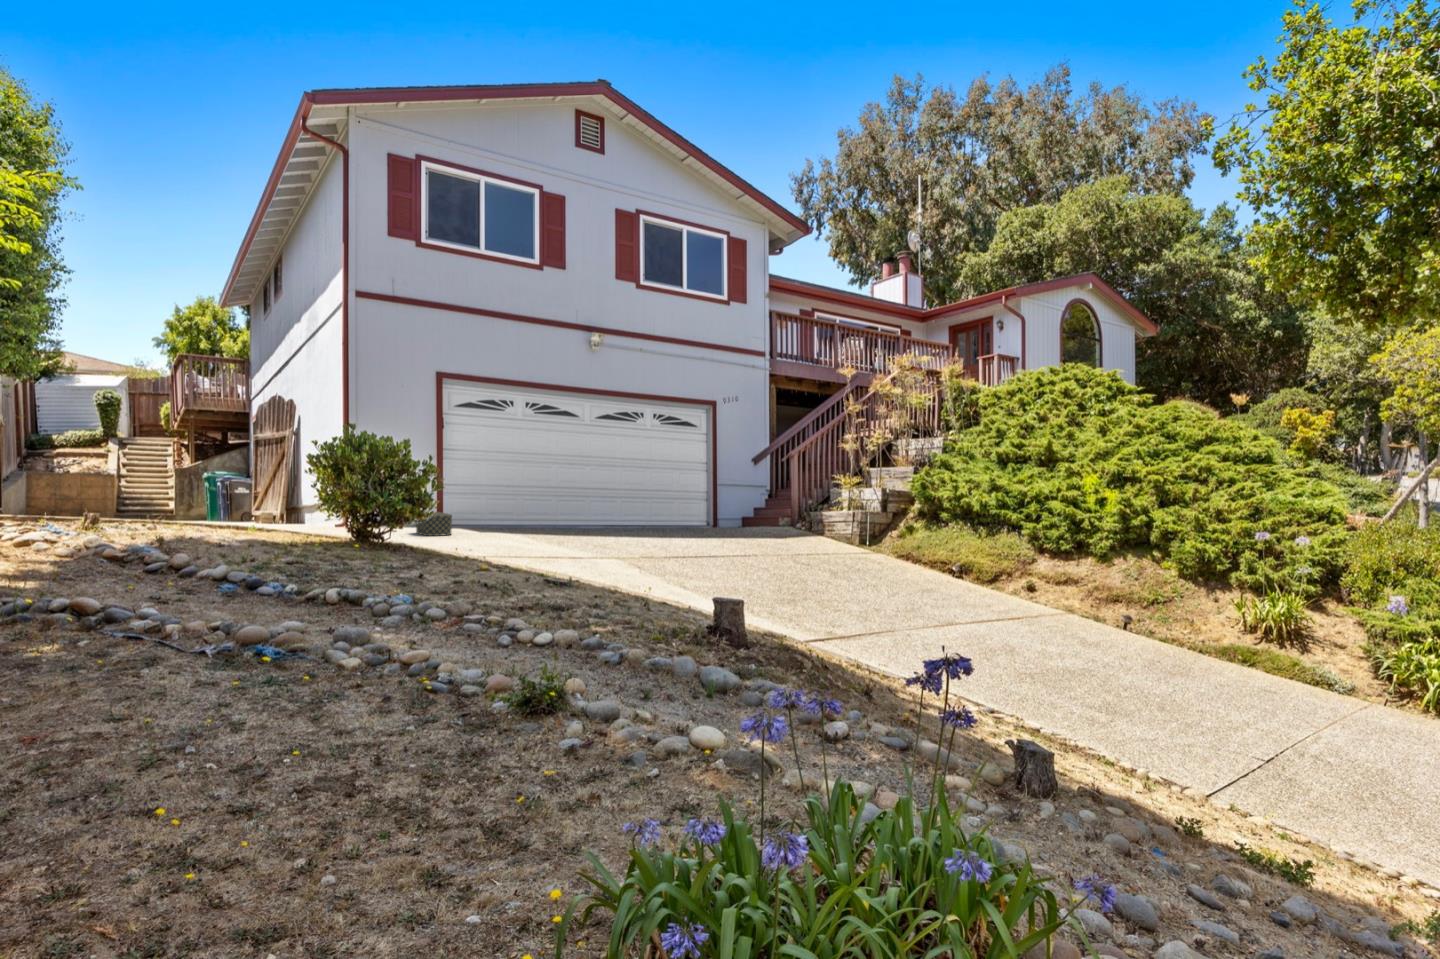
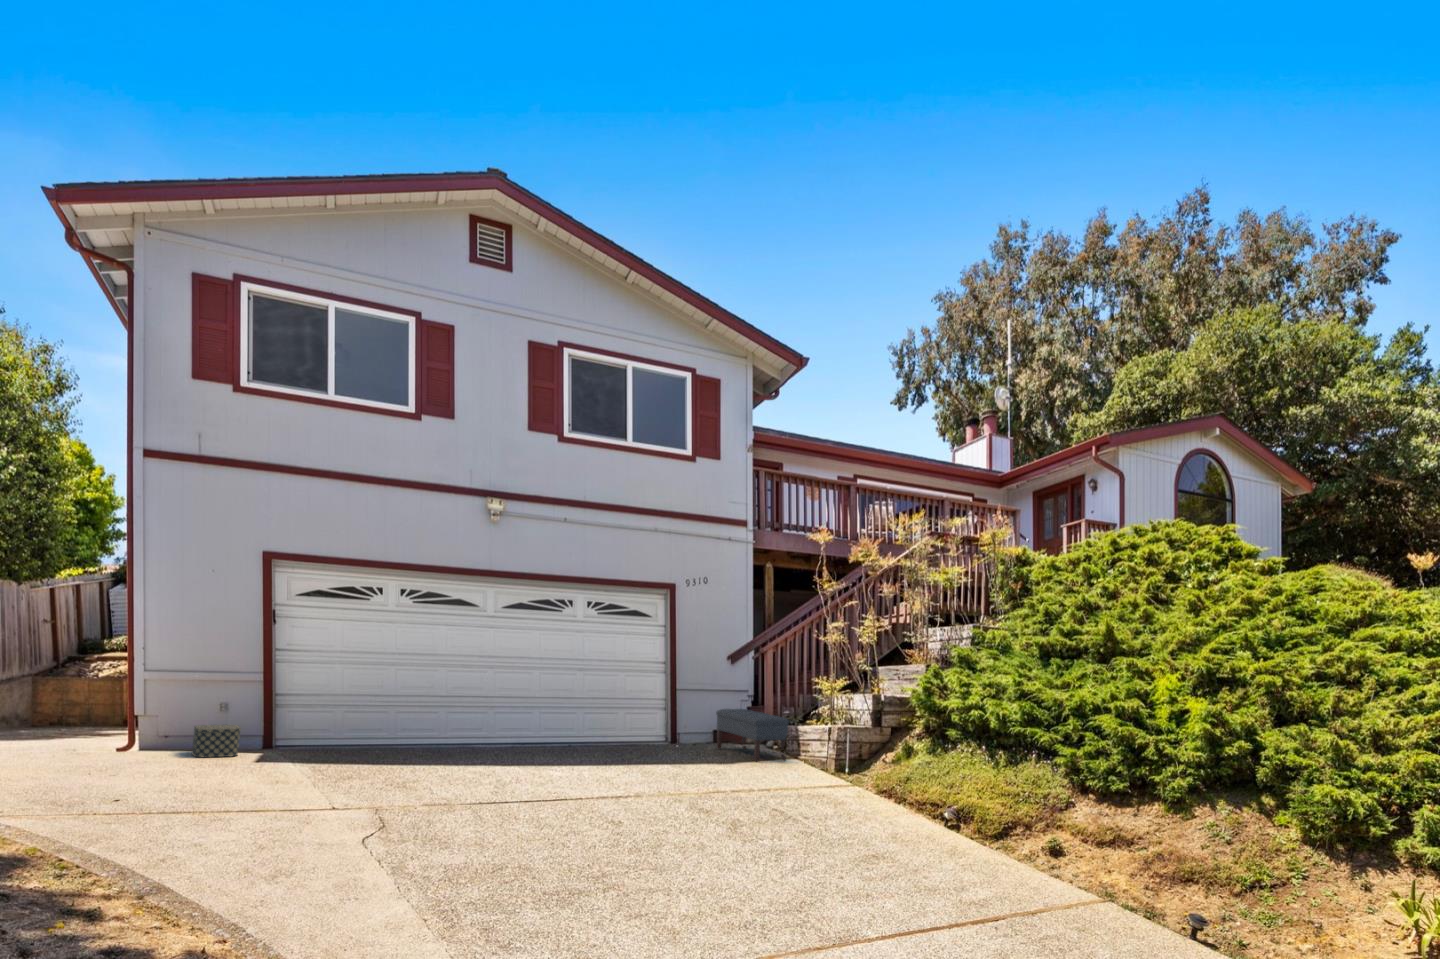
bench: none [754,497,815,534] -> present [716,709,789,762]

